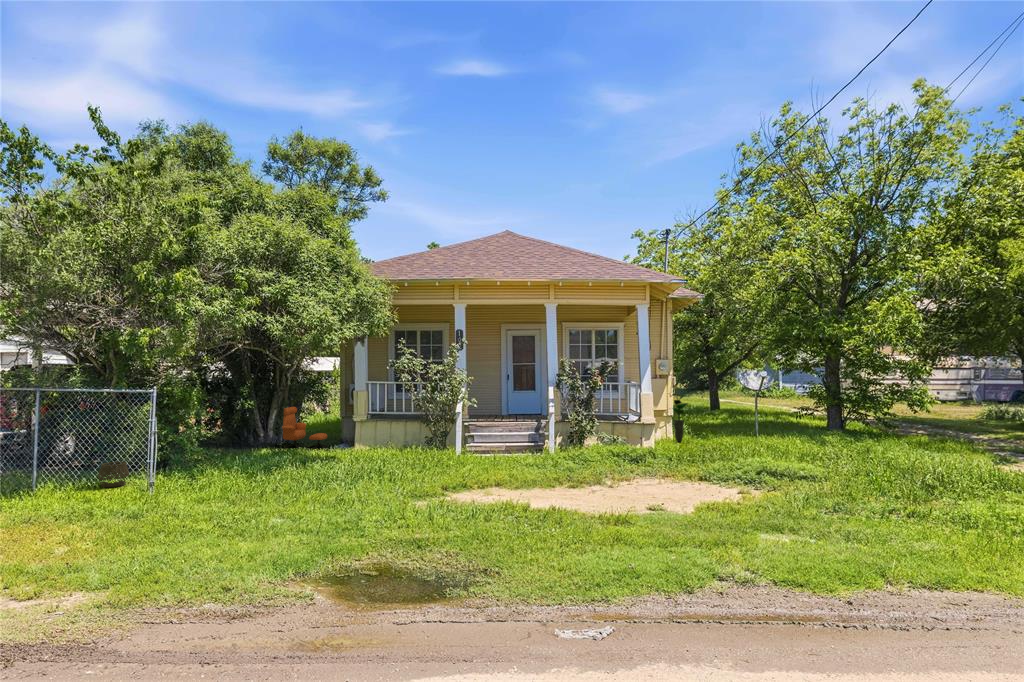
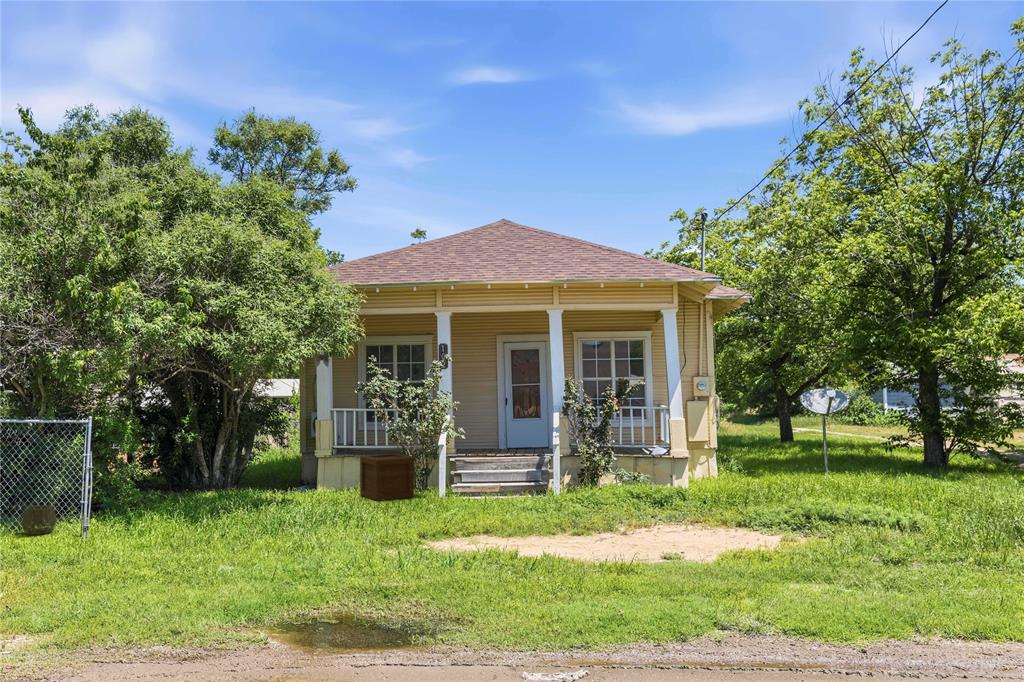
potted plant: present [673,395,688,442] -> none [706,422,733,481]
lounge chair: present [282,407,327,449] -> none [231,441,287,492]
wooden crate: none [389,419,434,458] -> present [360,454,414,501]

